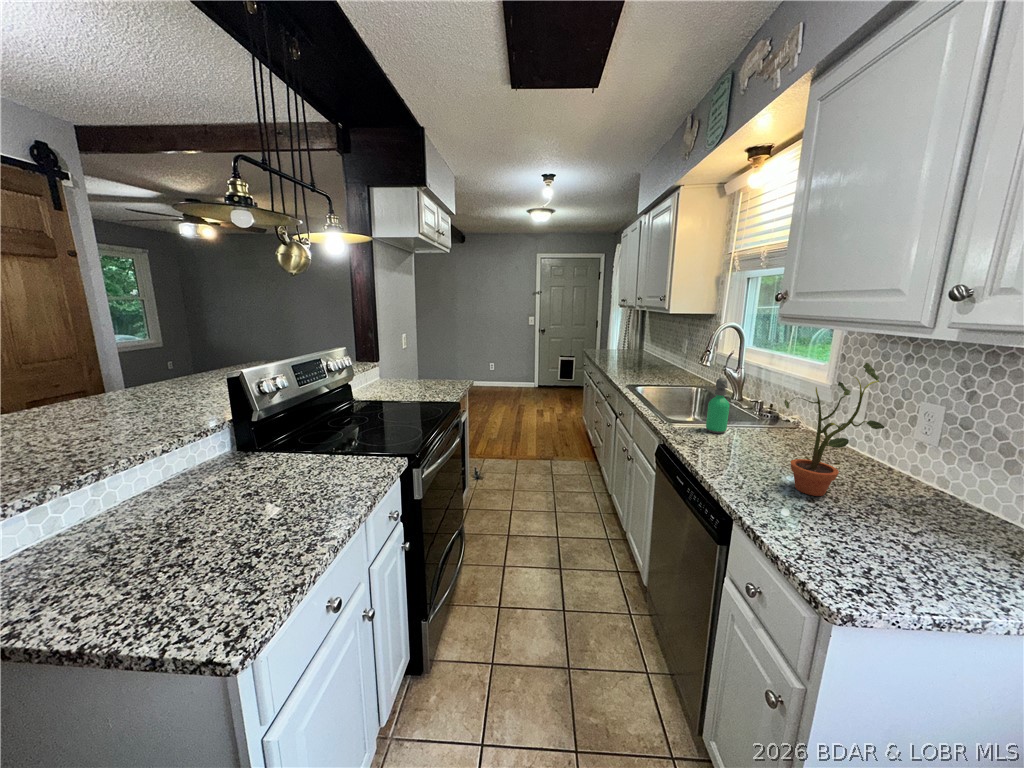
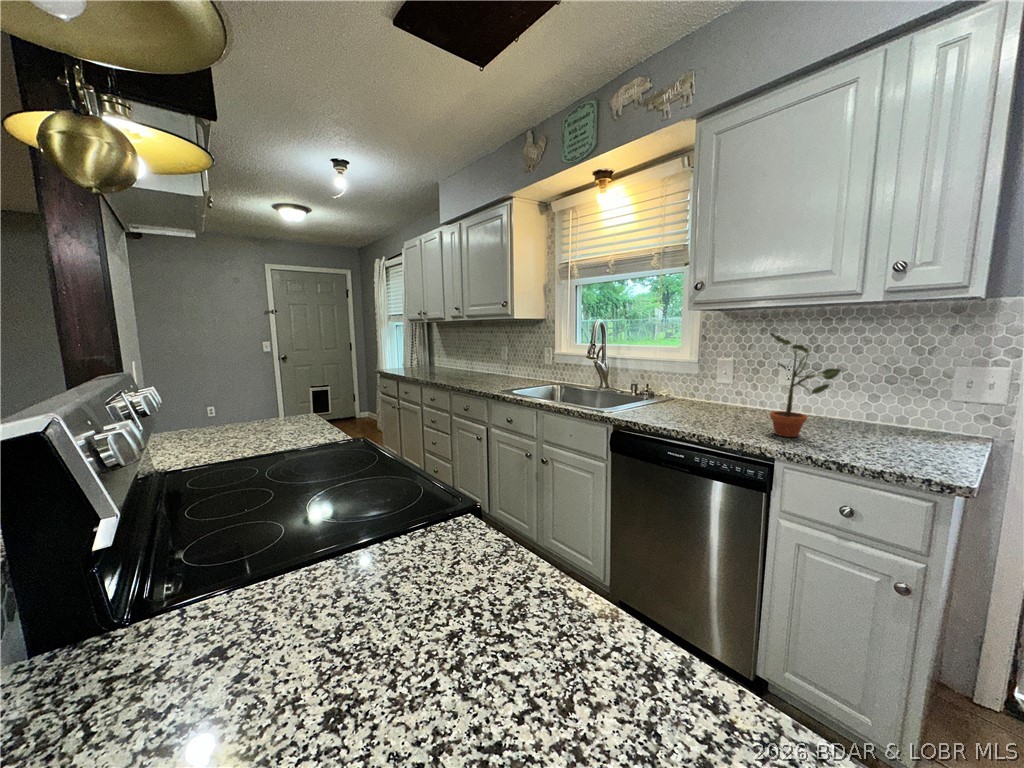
soap dispenser: present [706,378,730,433] -> none [640,363,663,414]

